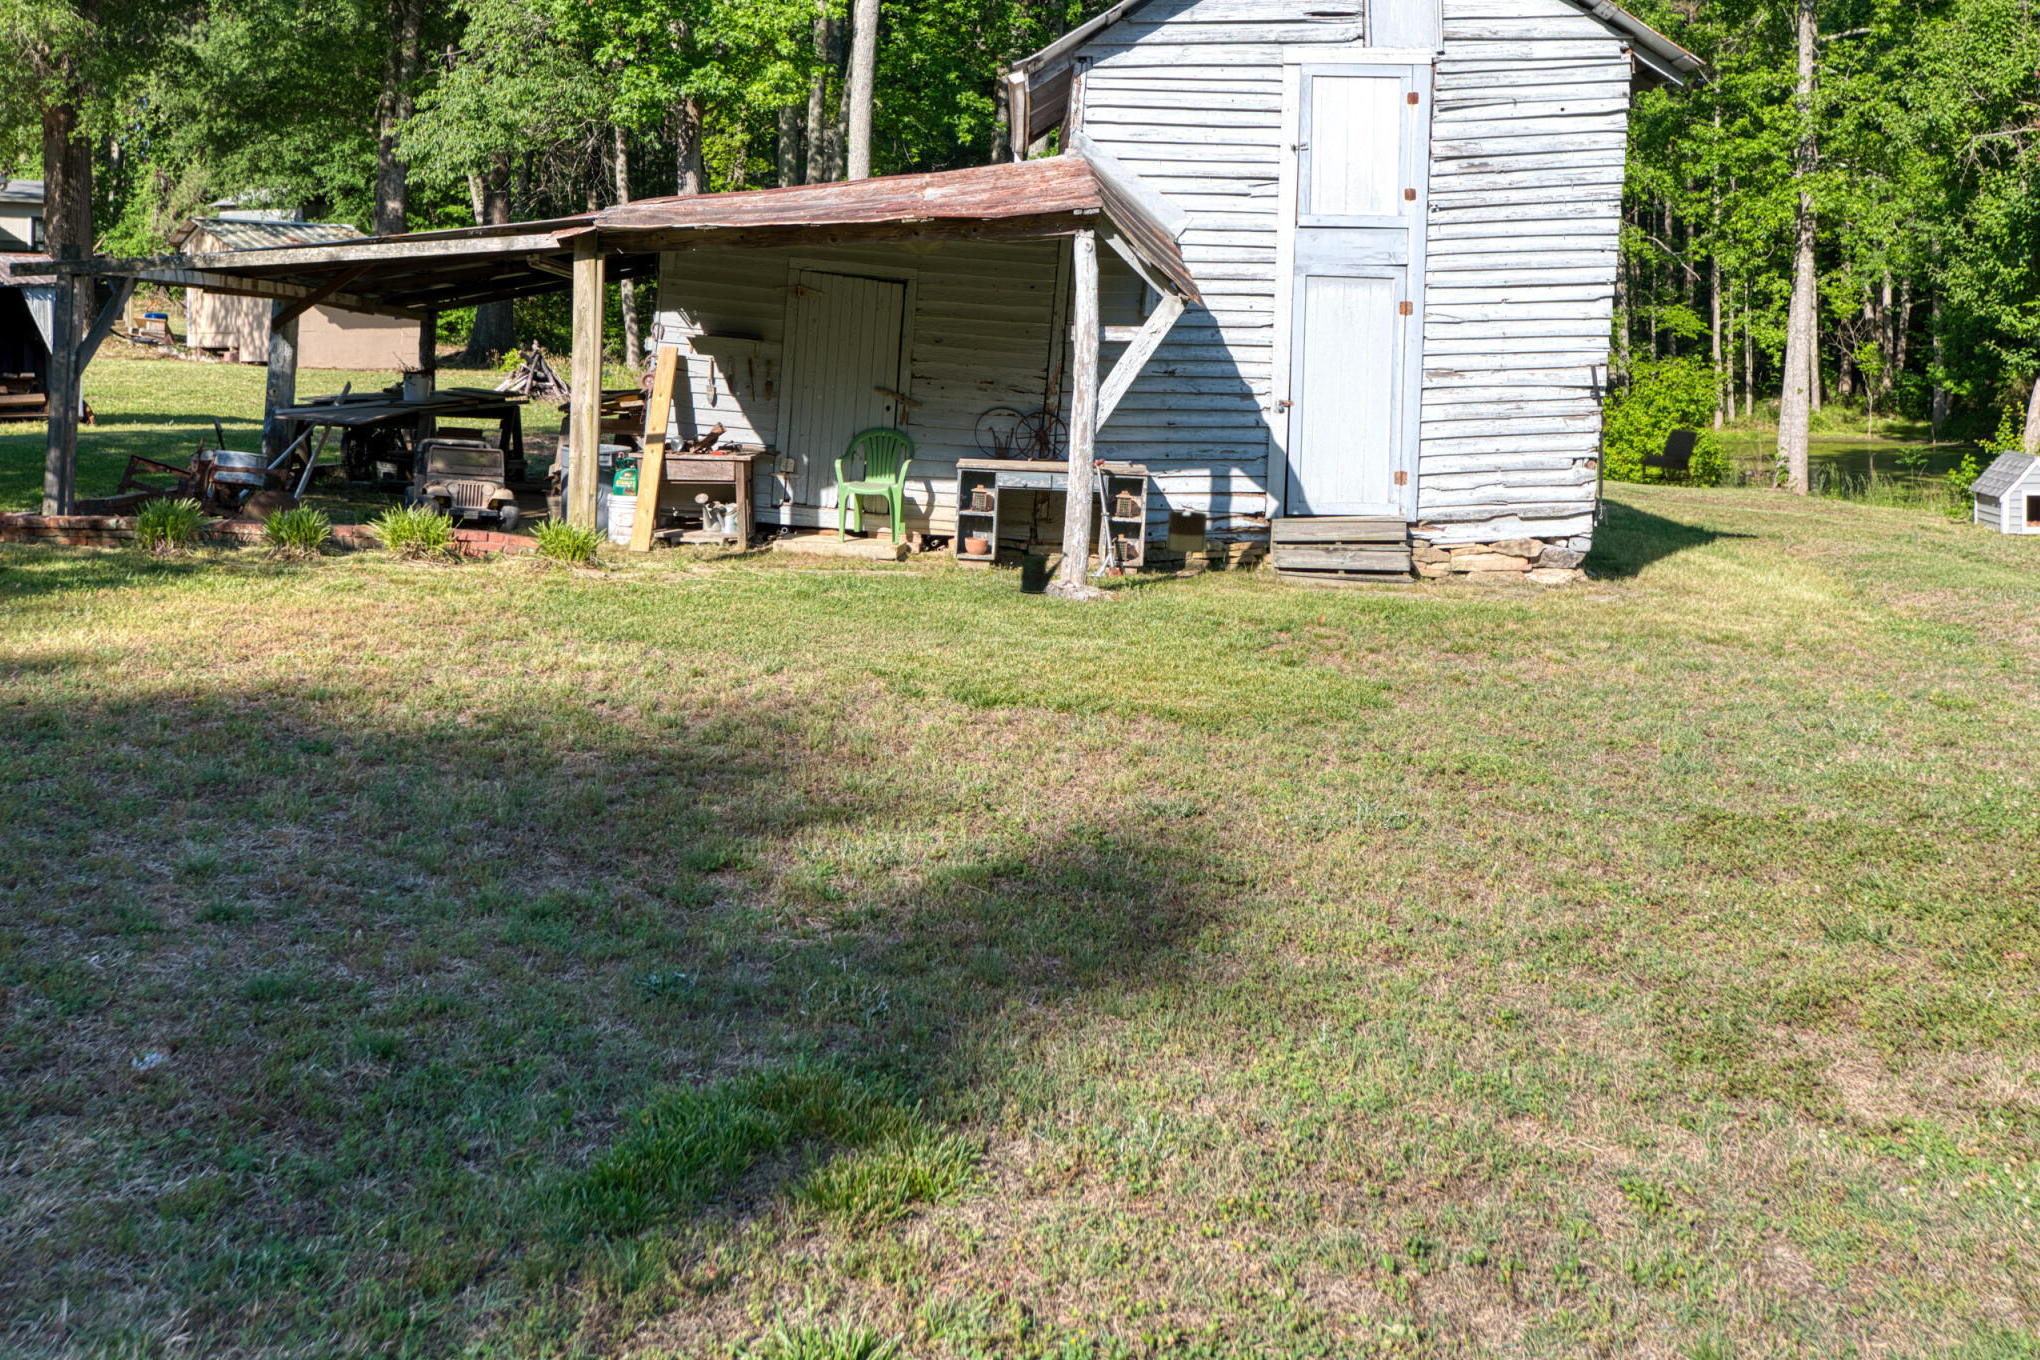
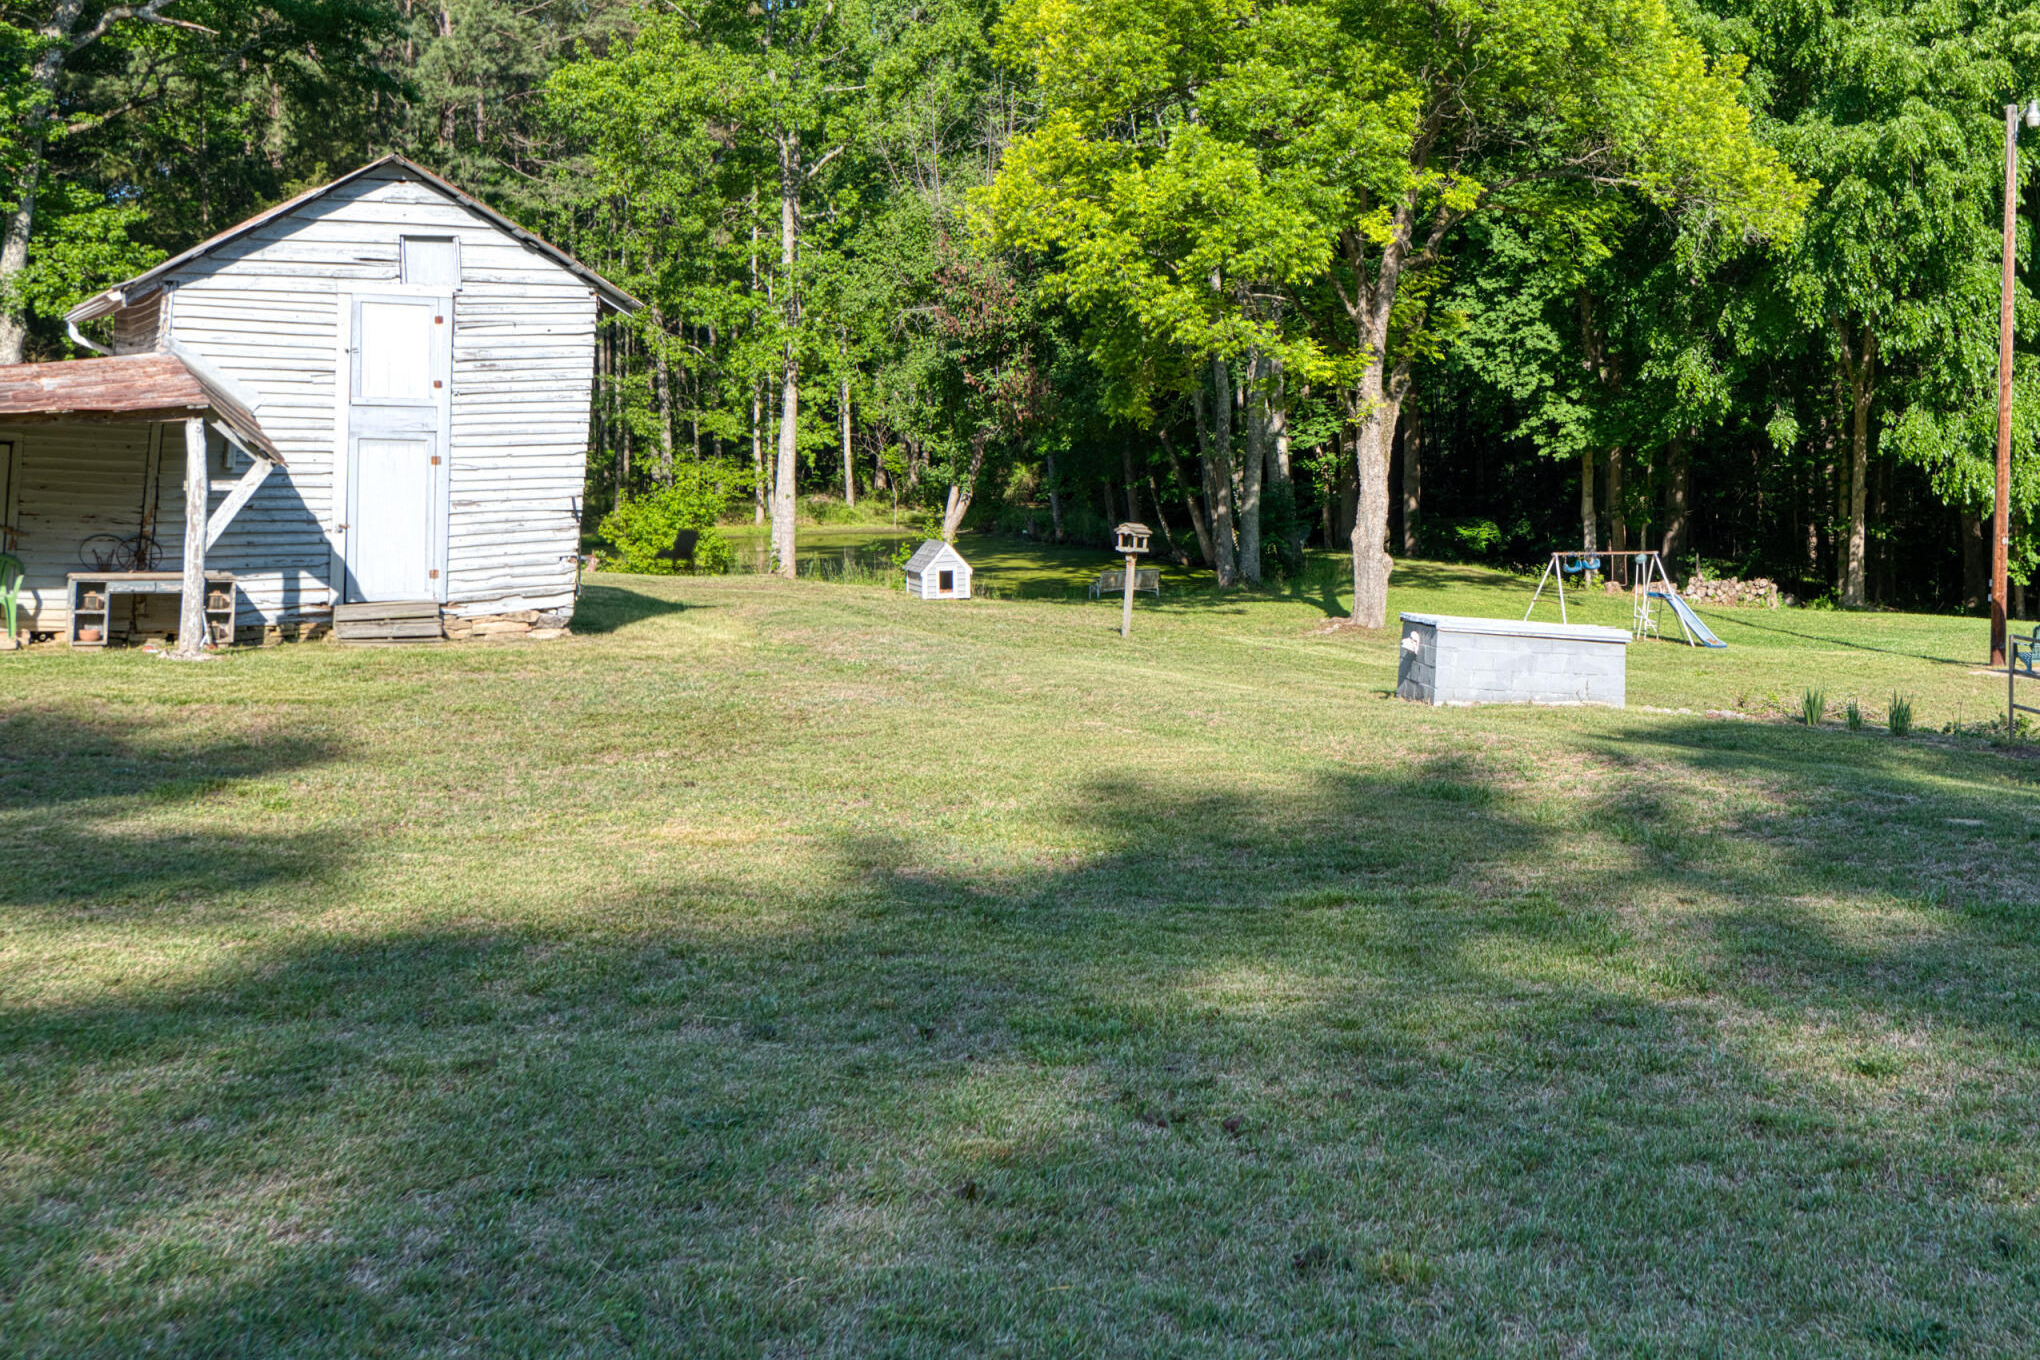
planter: present [1167,511,1207,554] -> none [250,603,284,642]
watering can: present [1021,552,1068,593] -> none [141,631,185,660]

